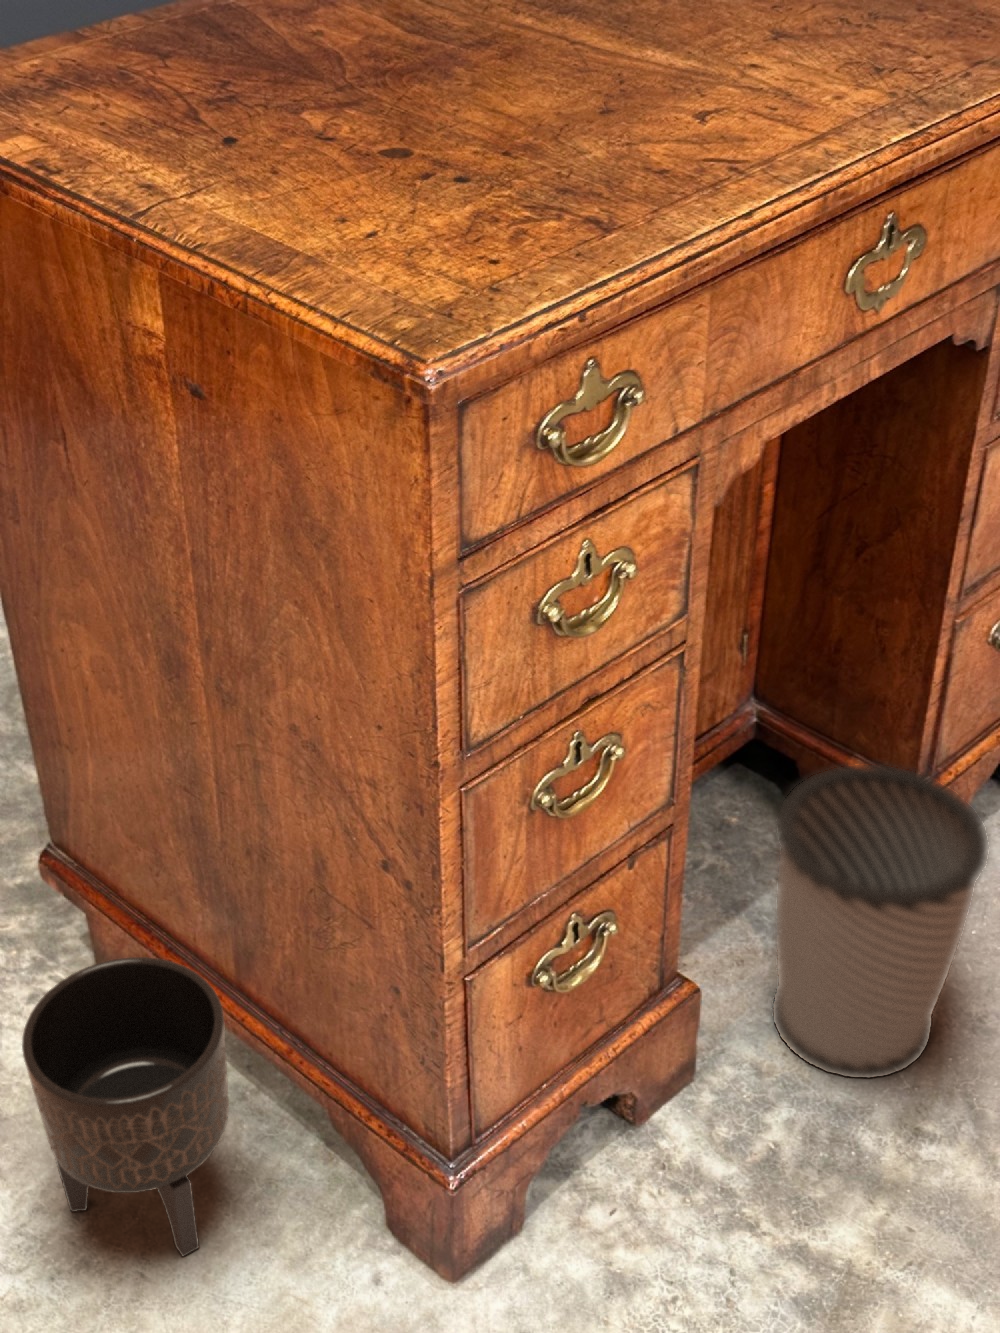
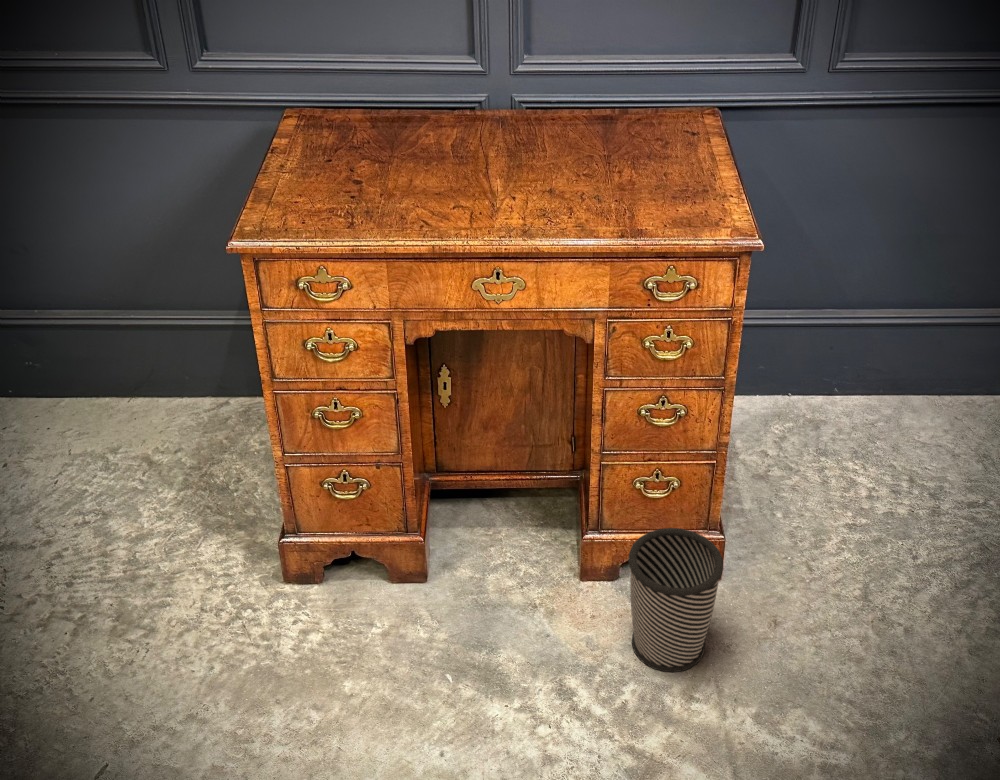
planter: present [22,957,229,1256] -> none [290,608,379,741]

